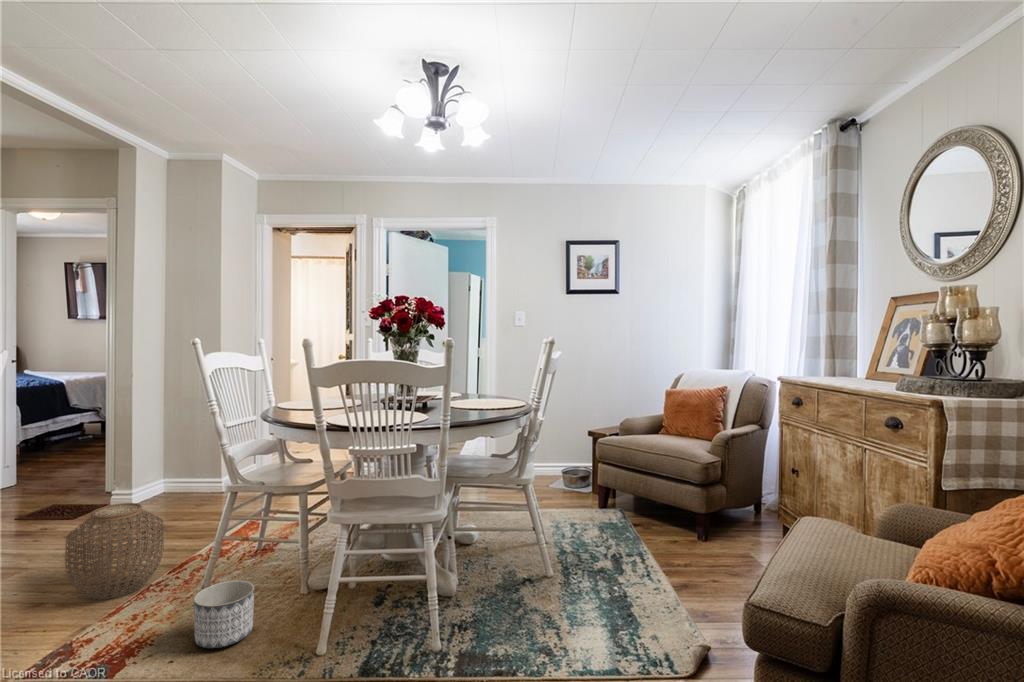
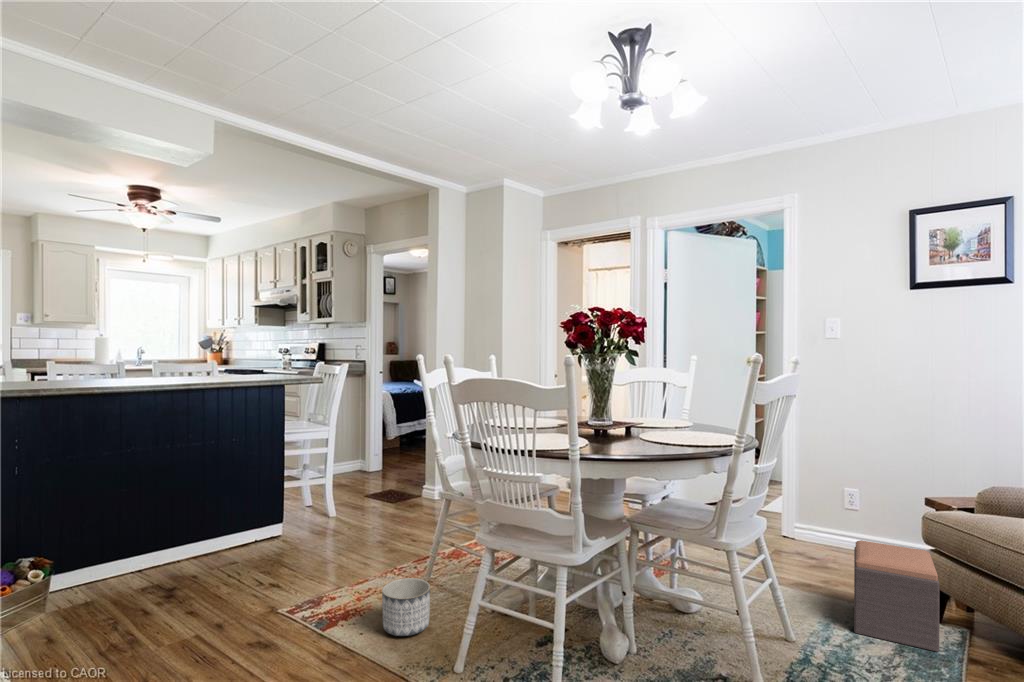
footstool: none [562,465,619,528] -> present [854,540,940,652]
woven basket: present [65,503,164,600] -> none [345,492,410,568]

